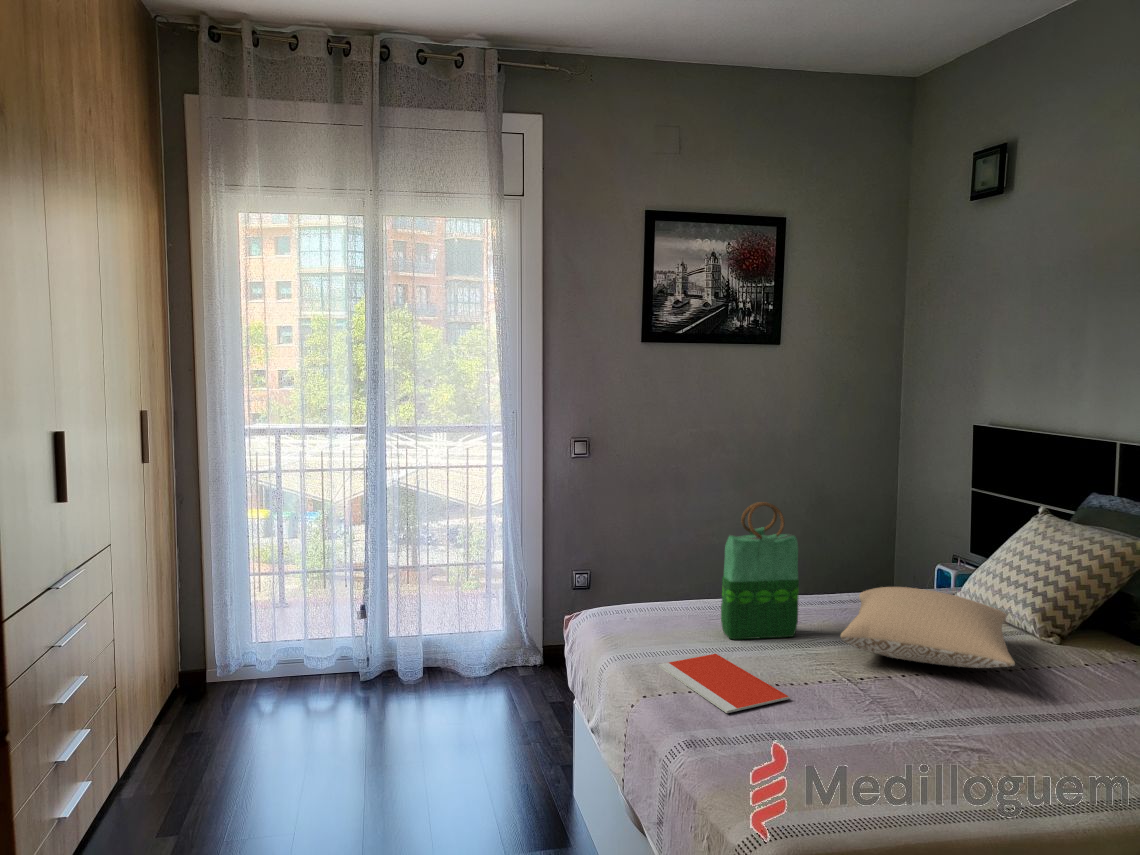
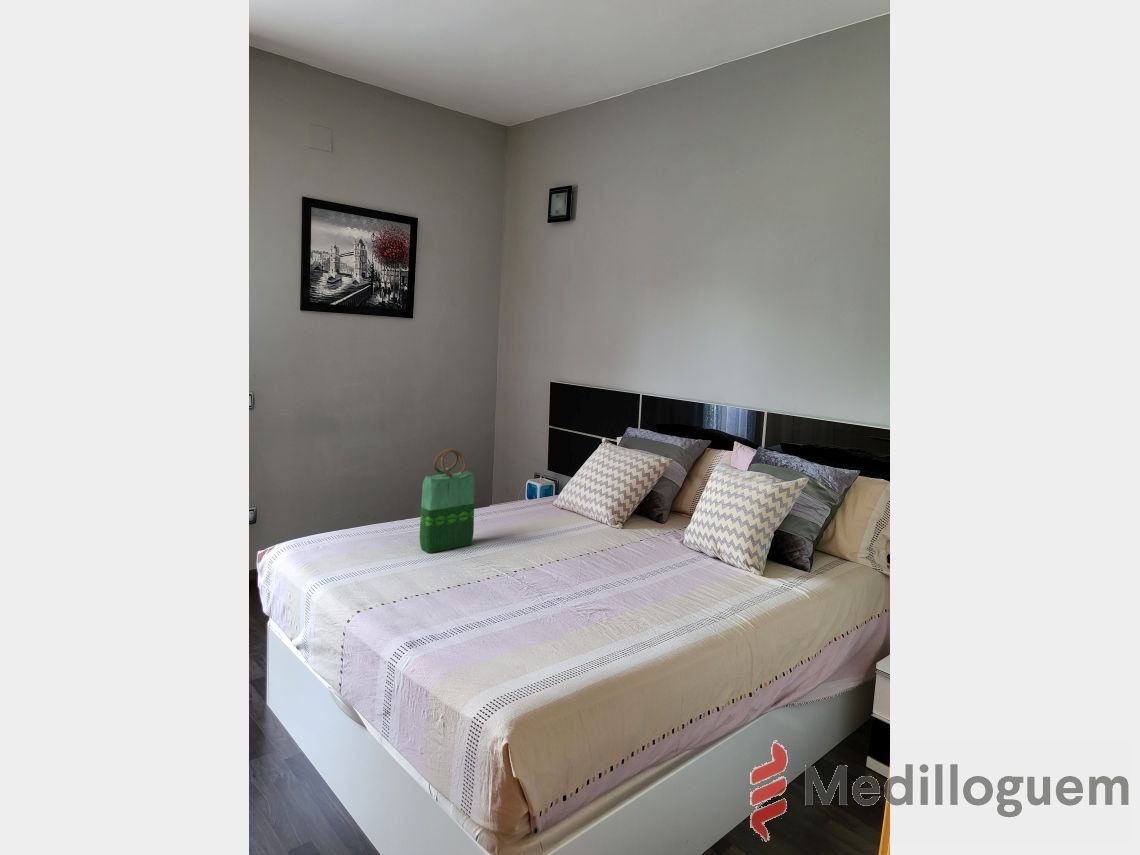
pillow: present [841,587,1015,668] -> none [507,501,613,548]
notebook: present [659,654,789,713] -> none [389,565,490,603]

